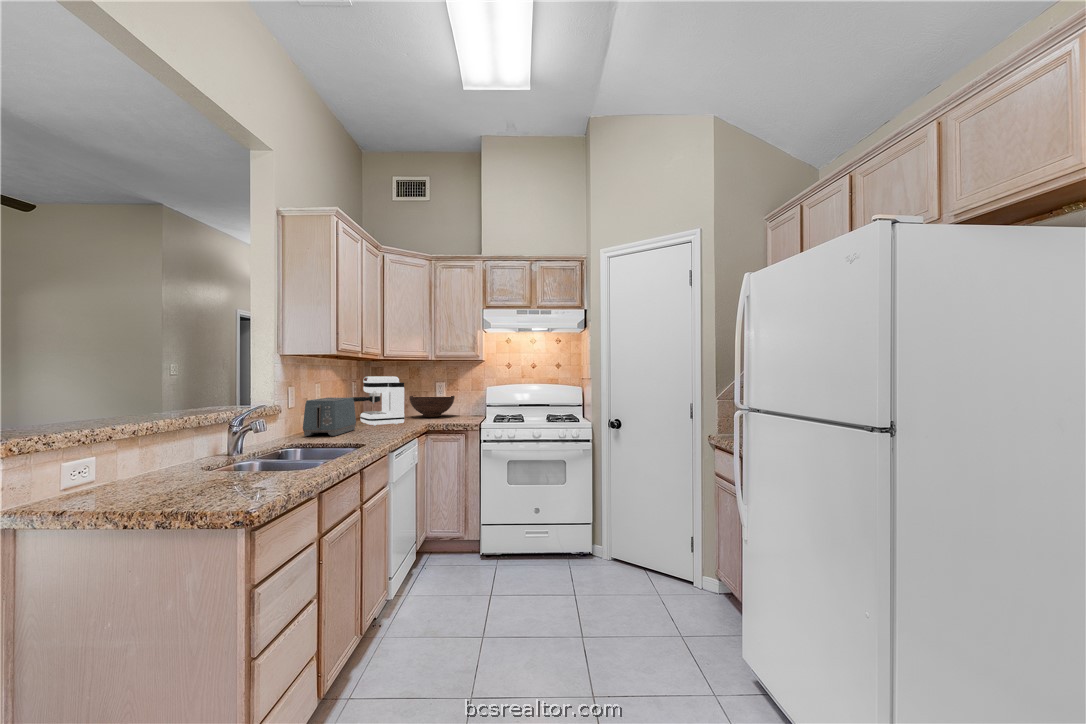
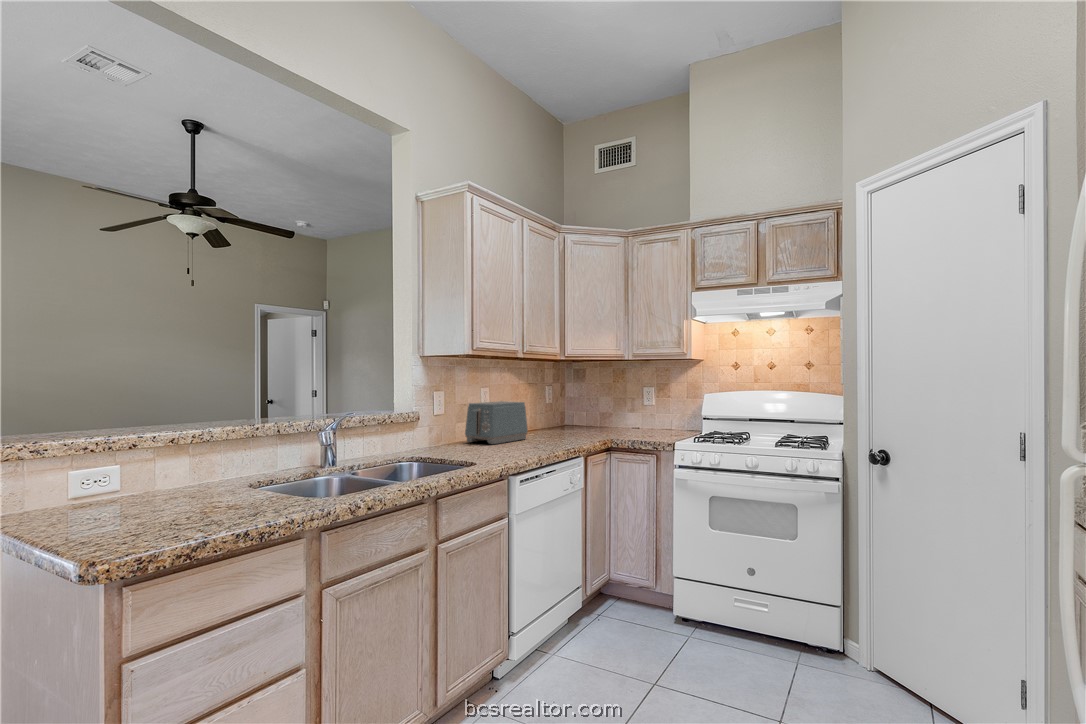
coffee maker: present [353,376,404,426] -> none [532,379,588,436]
fruit bowl: present [410,395,455,417] -> none [610,403,665,430]

